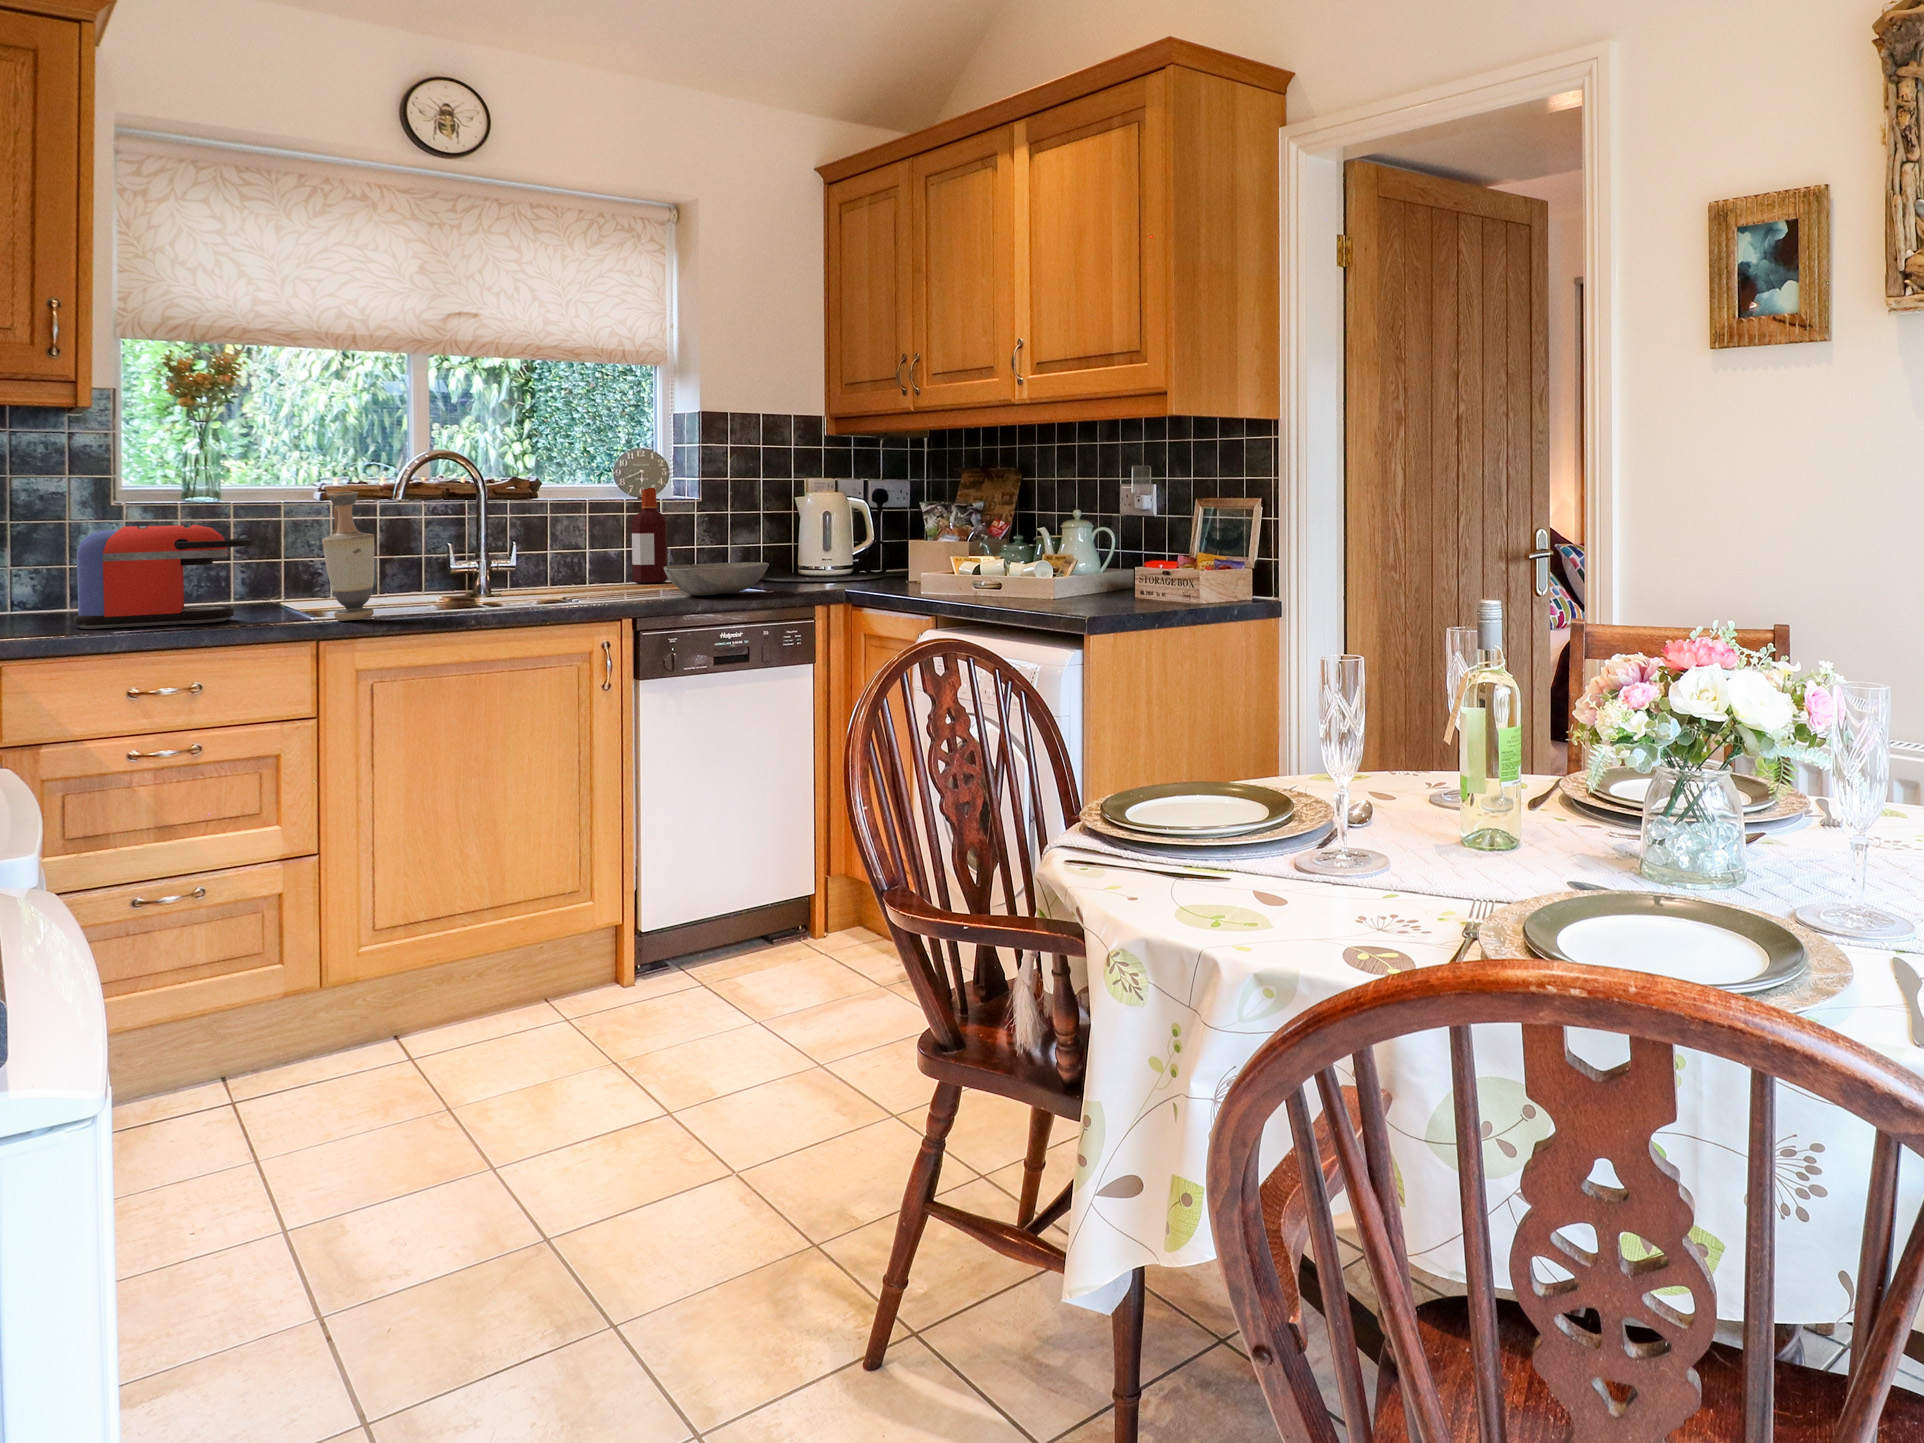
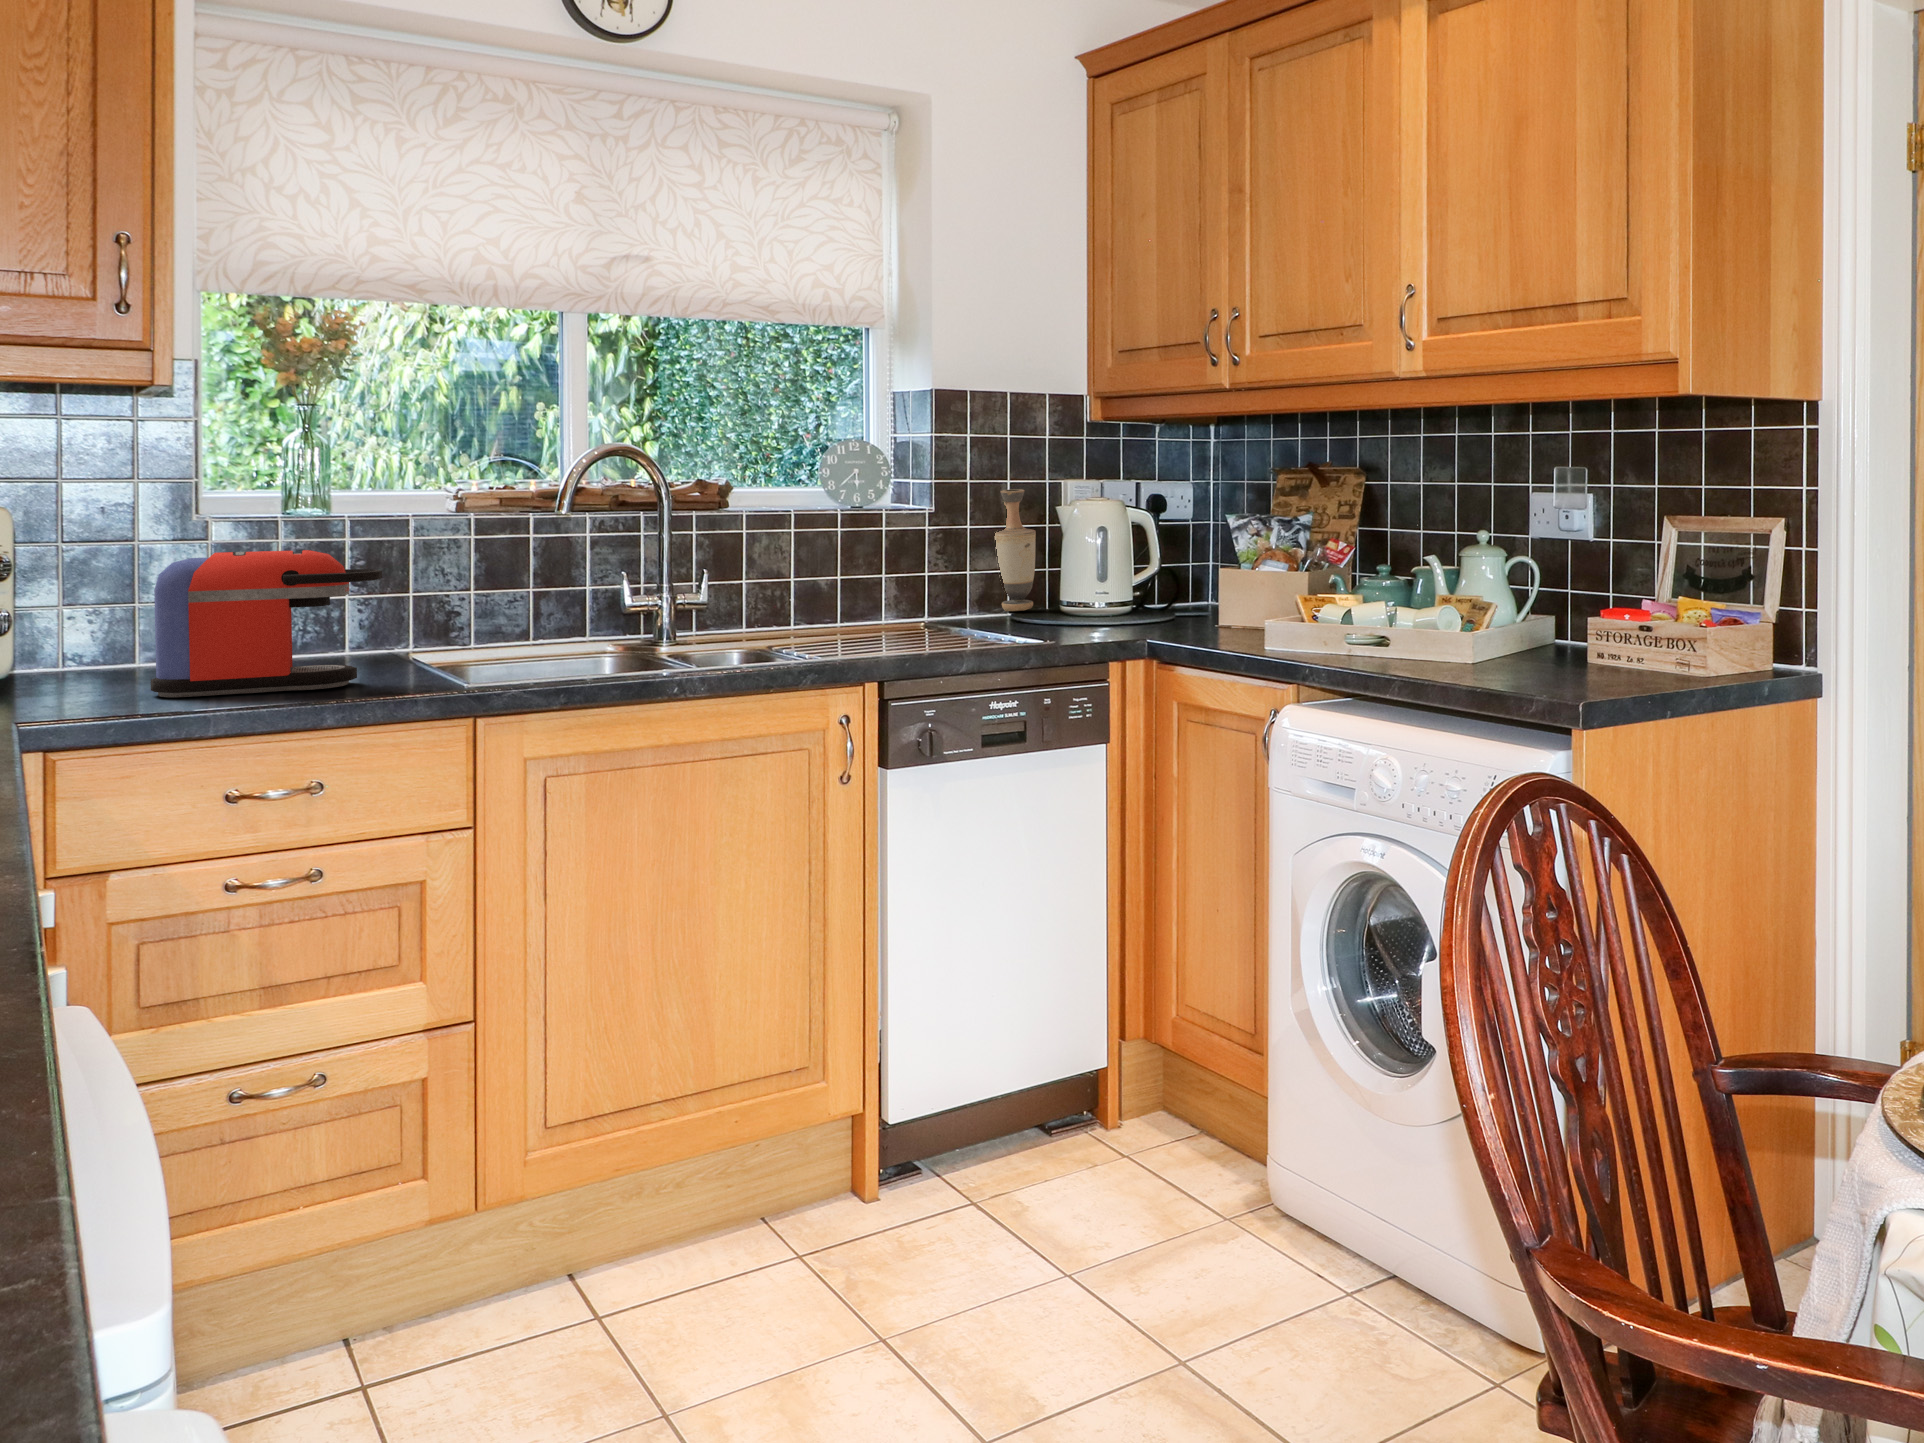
bottle: present [632,488,668,583] -> none [848,481,893,623]
vase: present [322,492,375,621] -> present [995,489,1036,611]
bowl: present [664,562,769,596] -> none [908,599,1048,647]

